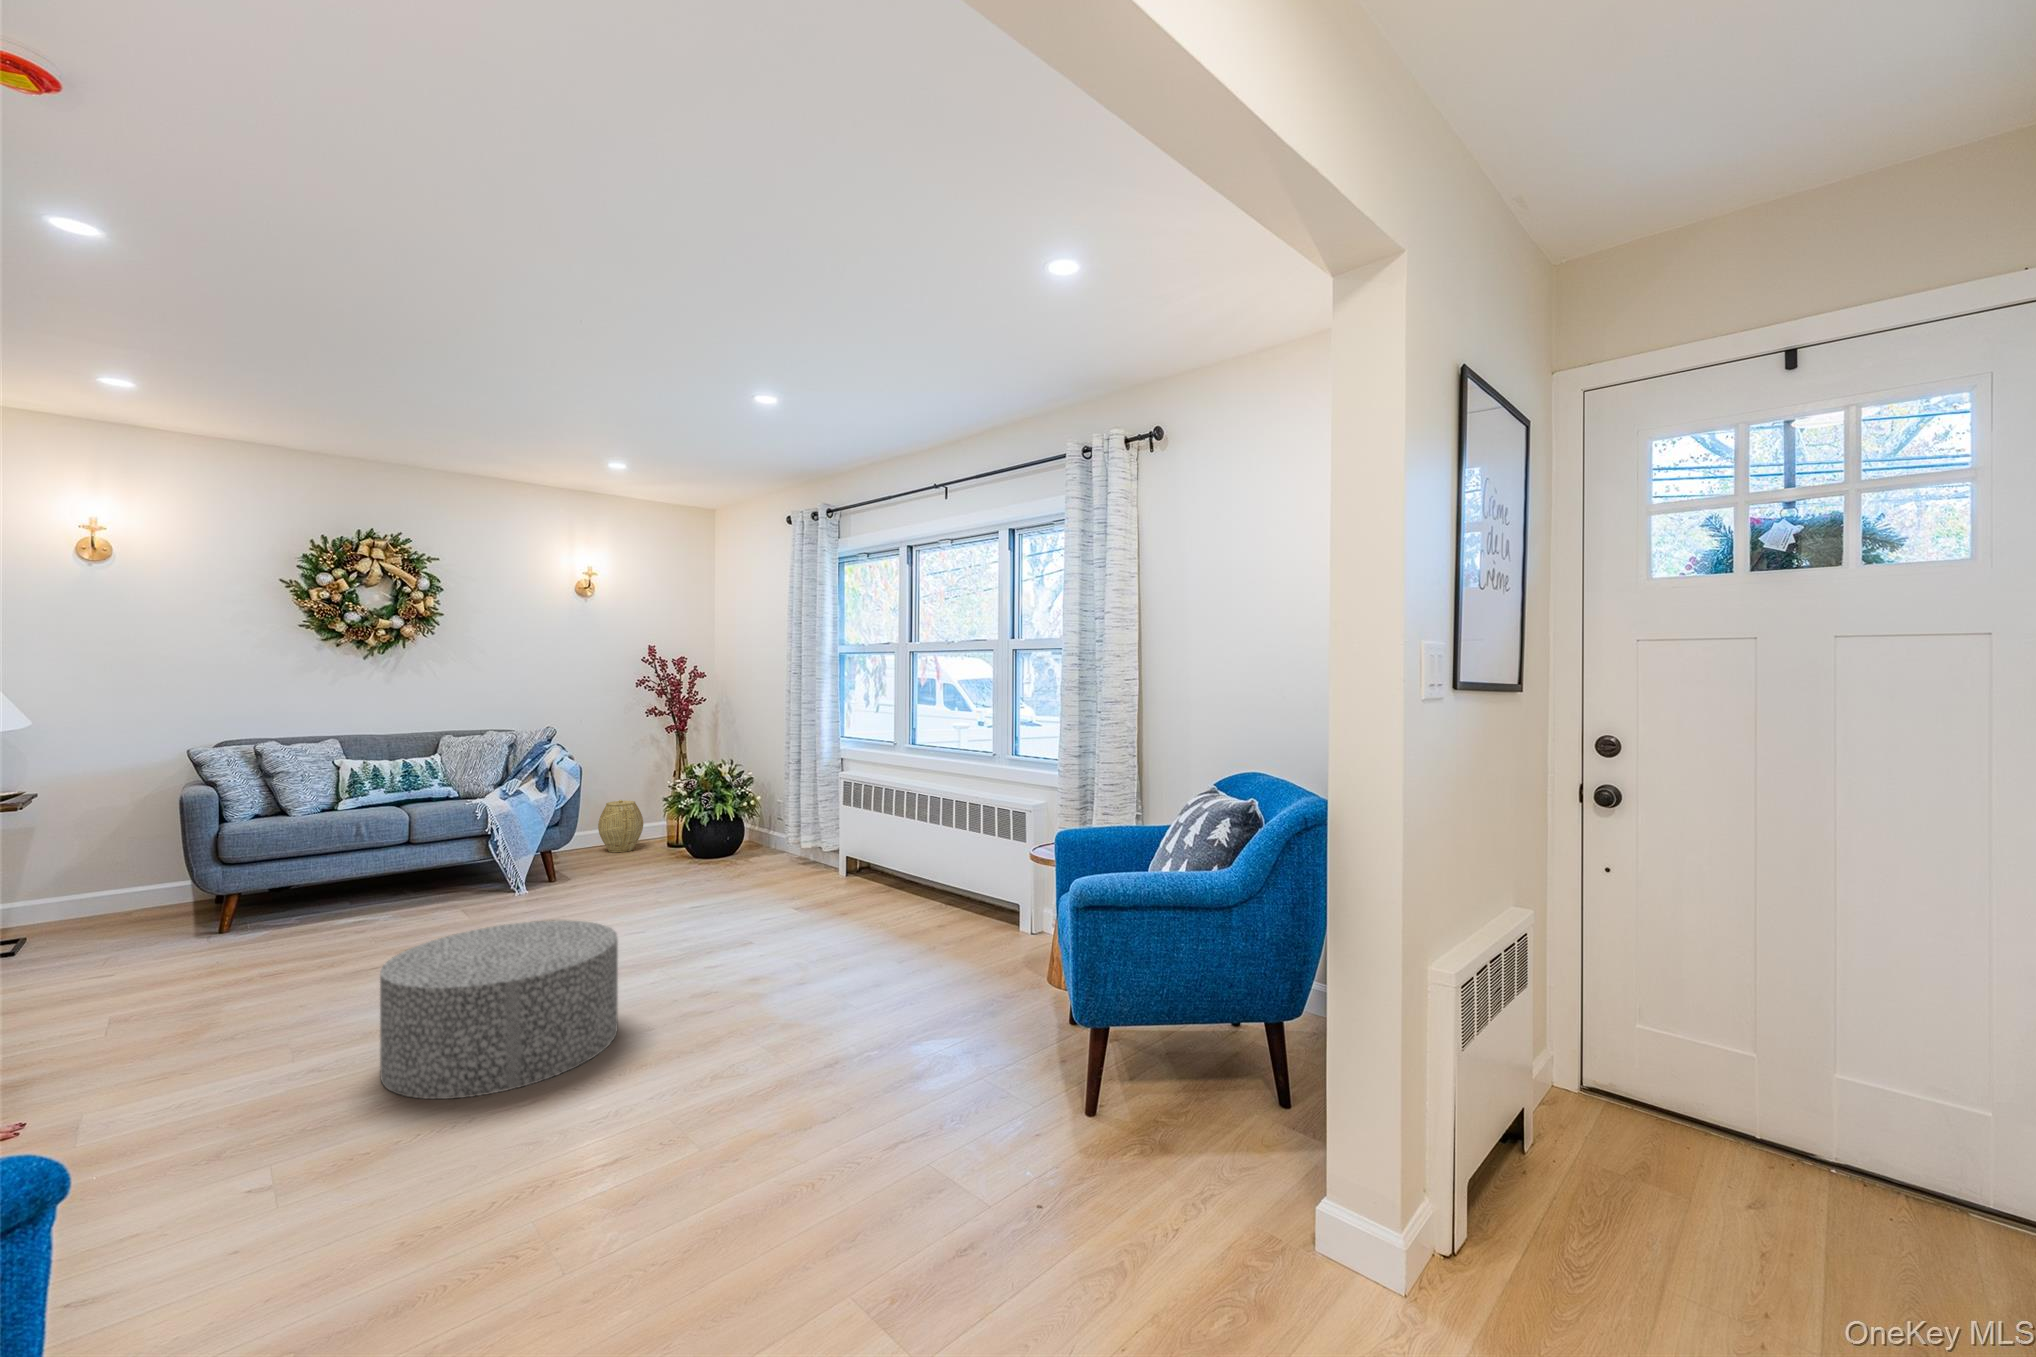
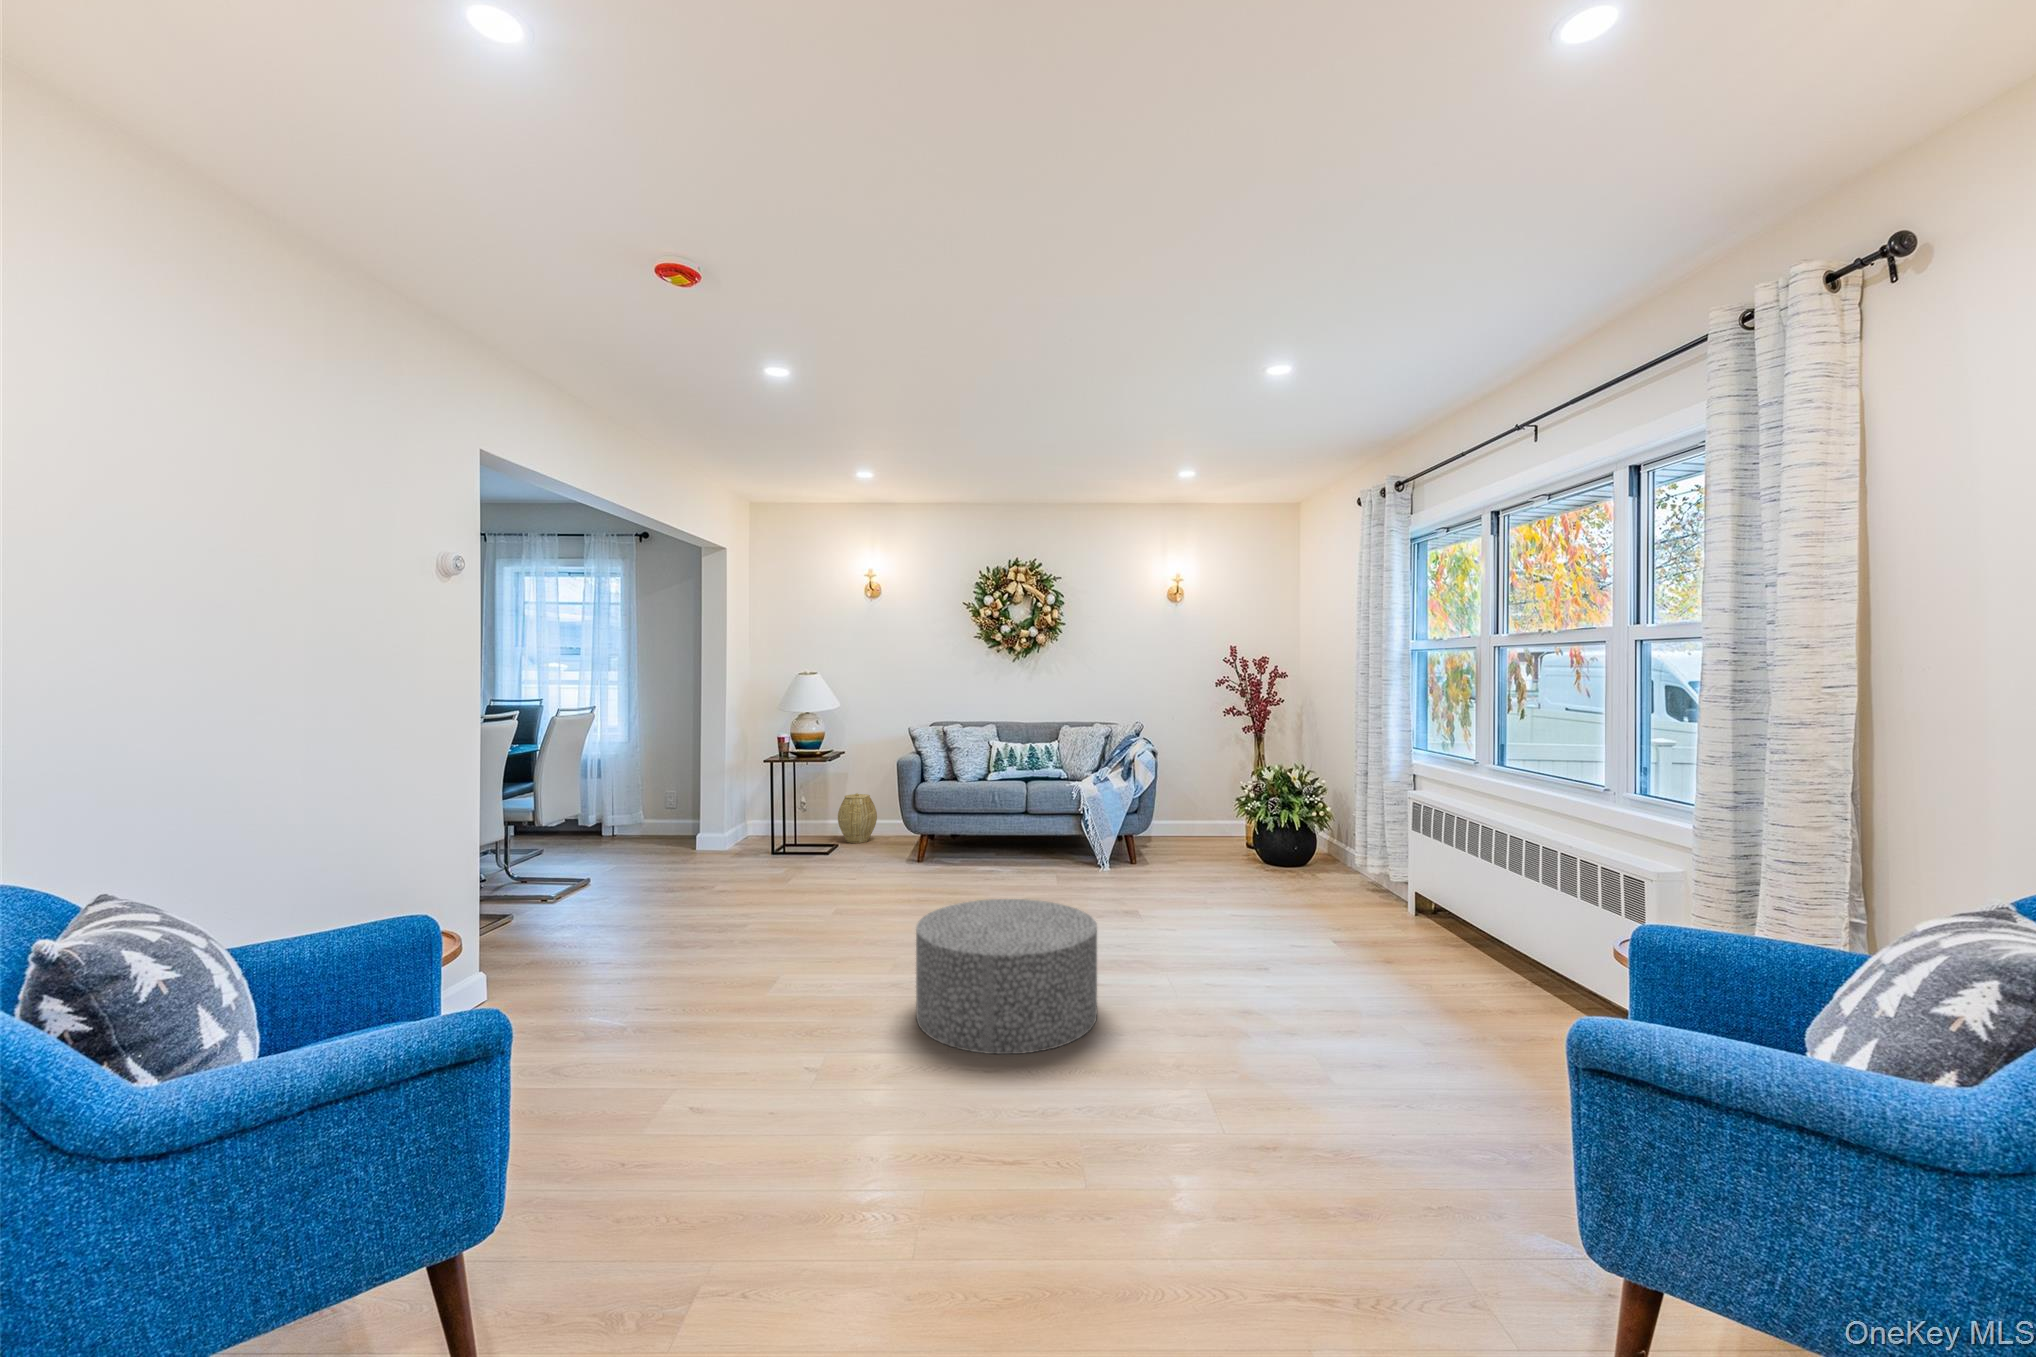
woven basket: present [598,800,643,852] -> present [838,793,877,843]

